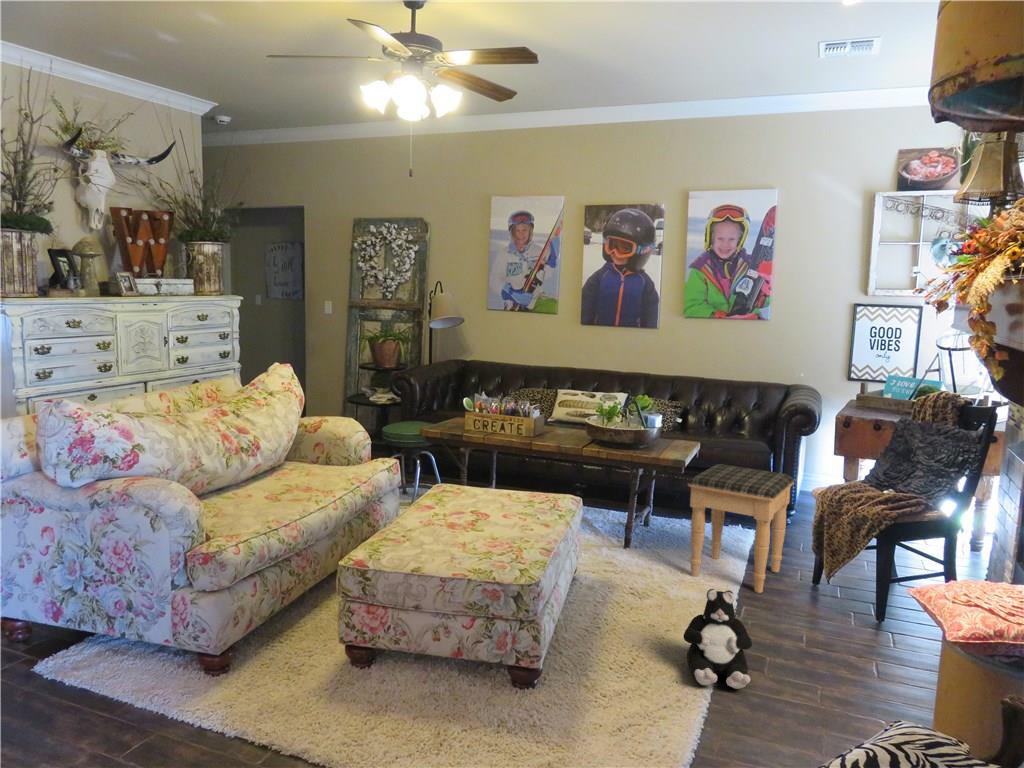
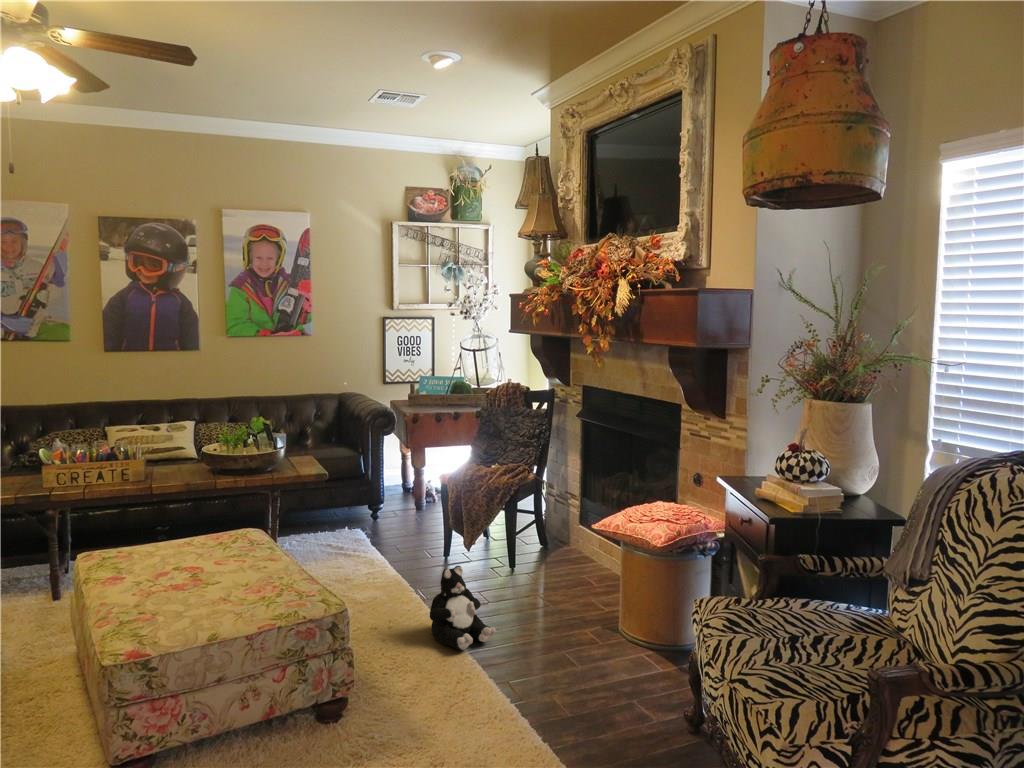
footstool: present [688,464,794,593] -> none [344,467,425,576]

